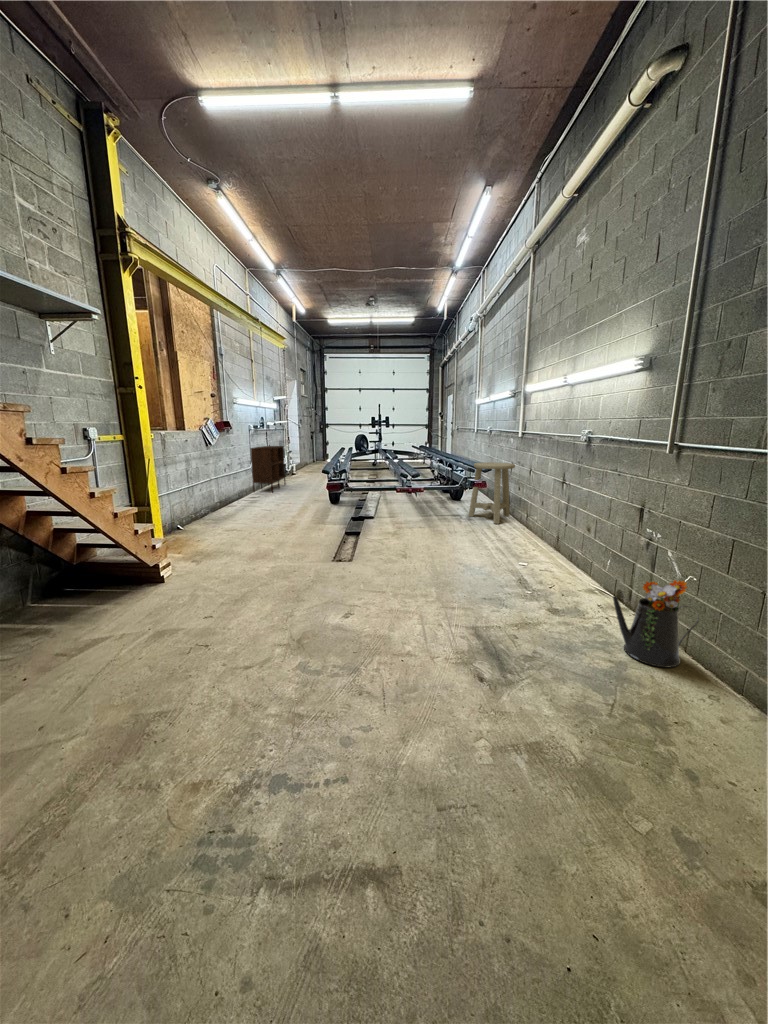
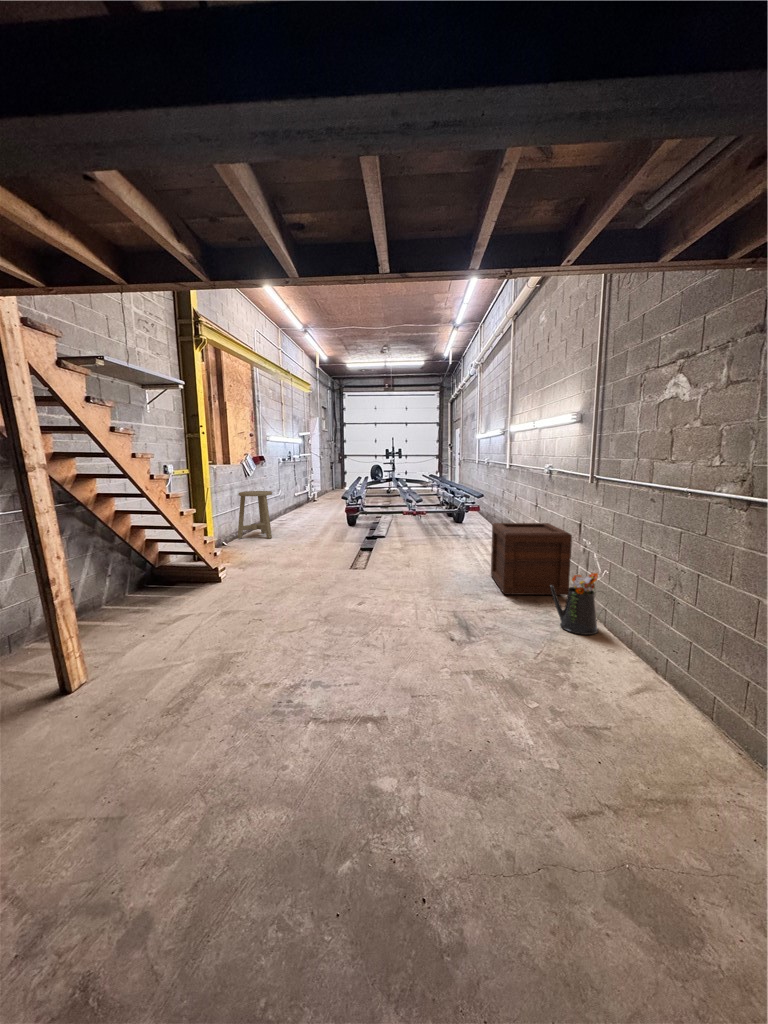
shelving unit: present [250,446,286,492] -> none [280,476,309,516]
stool: present [469,462,515,524] -> present [238,491,272,539]
wooden crate: none [511,505,627,600] -> present [491,523,572,595]

